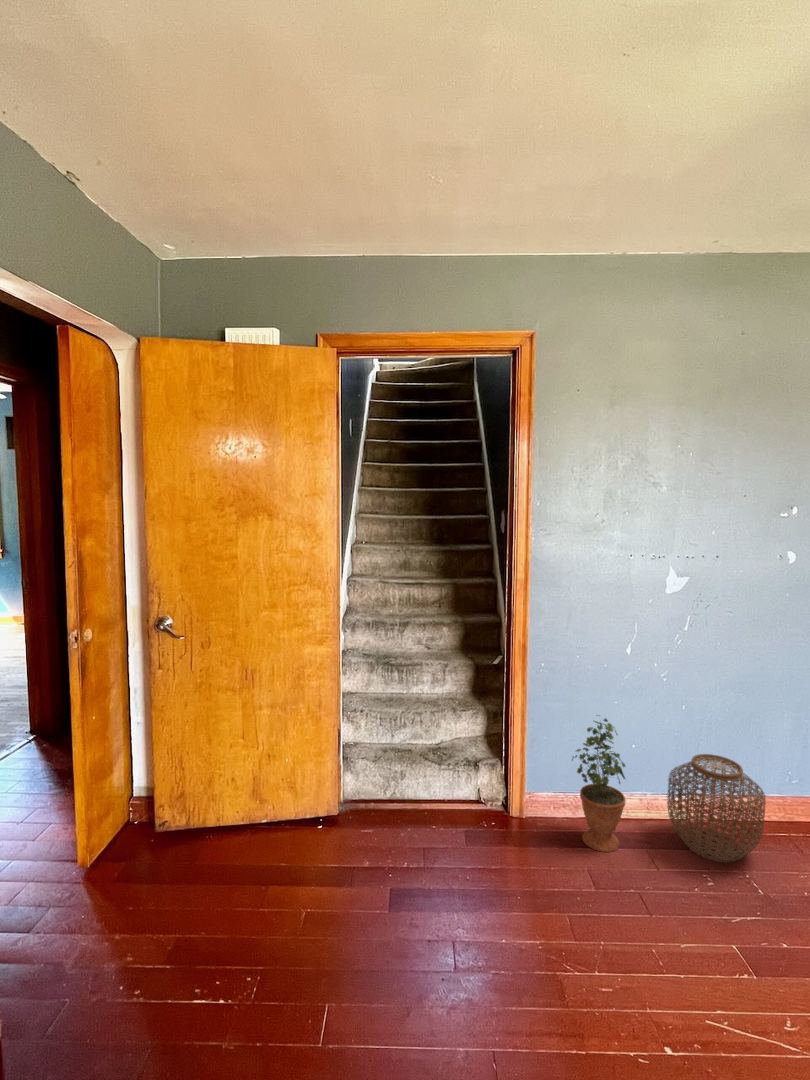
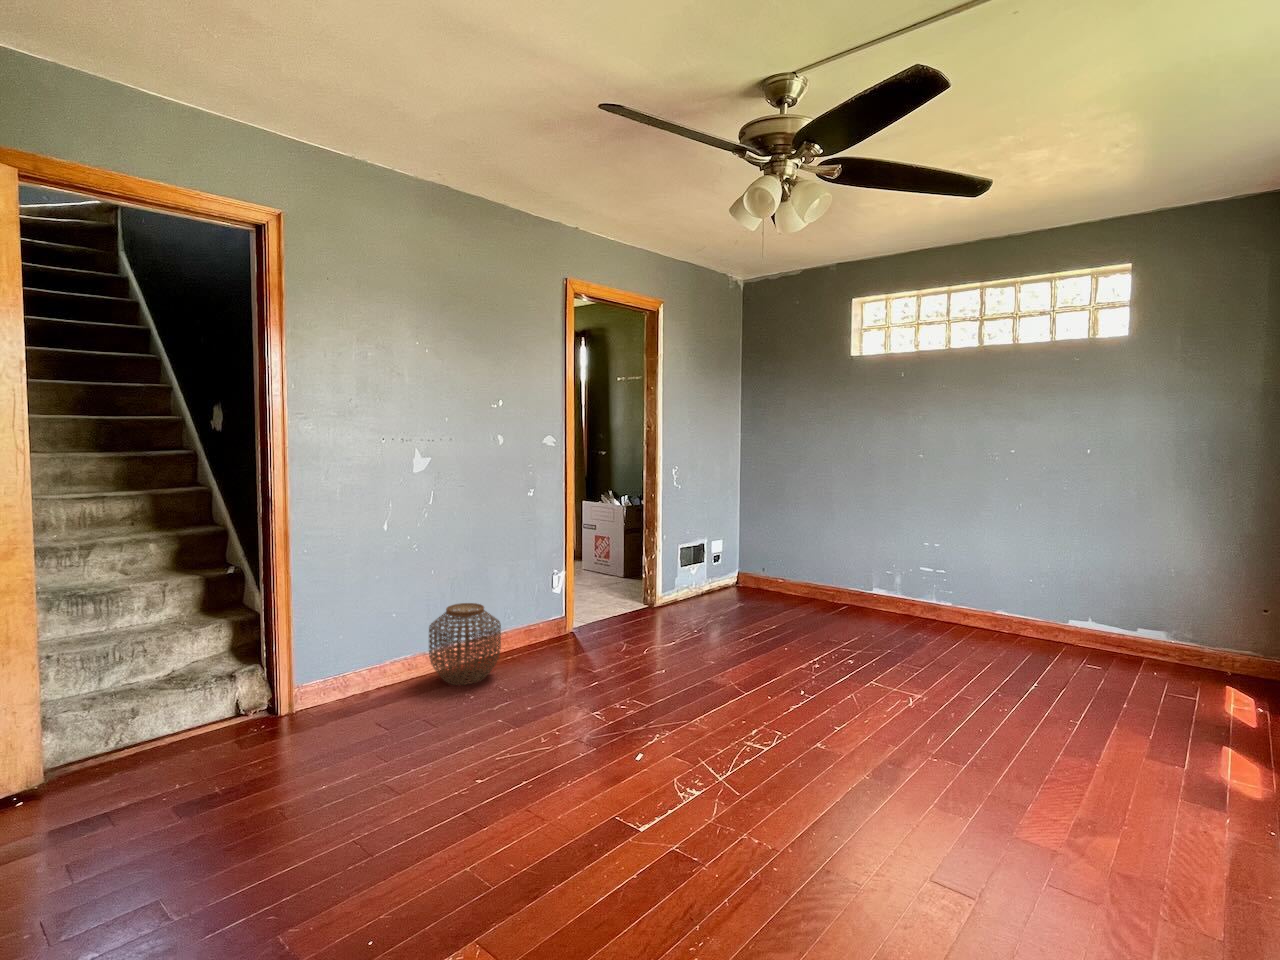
potted plant: present [572,718,626,852] -> none [347,588,399,709]

